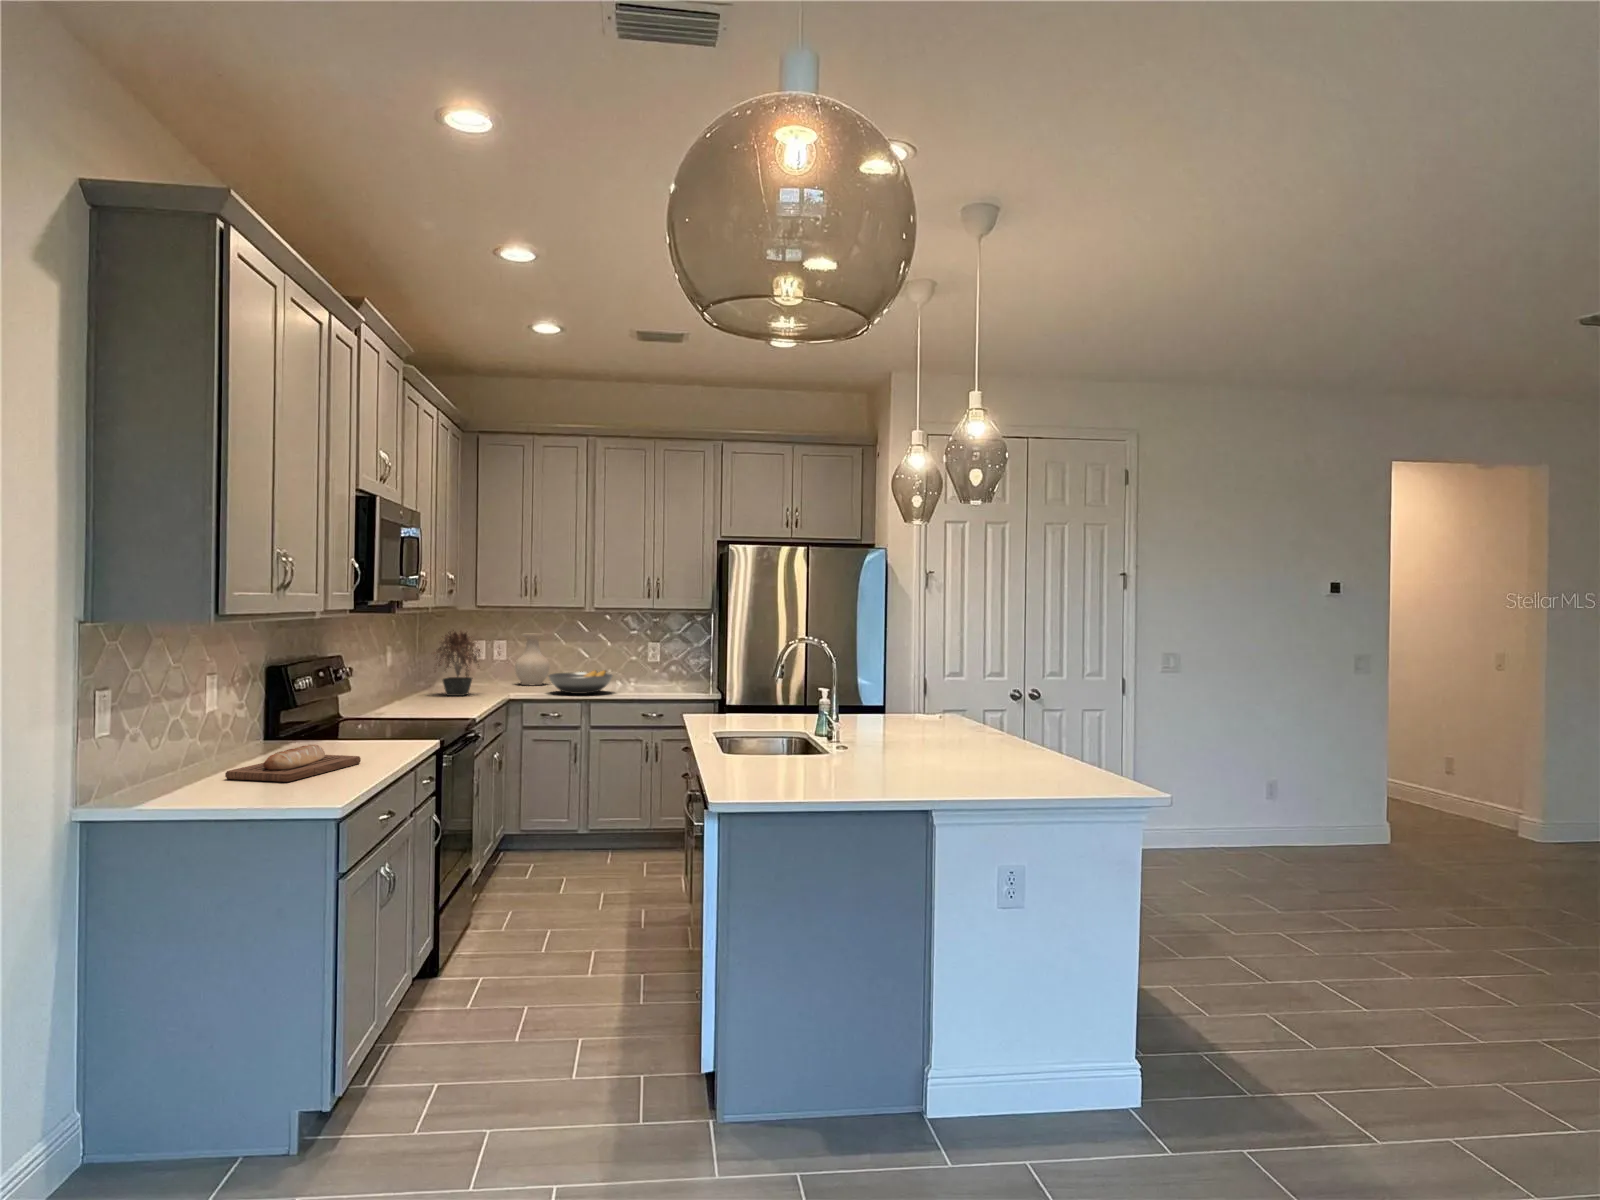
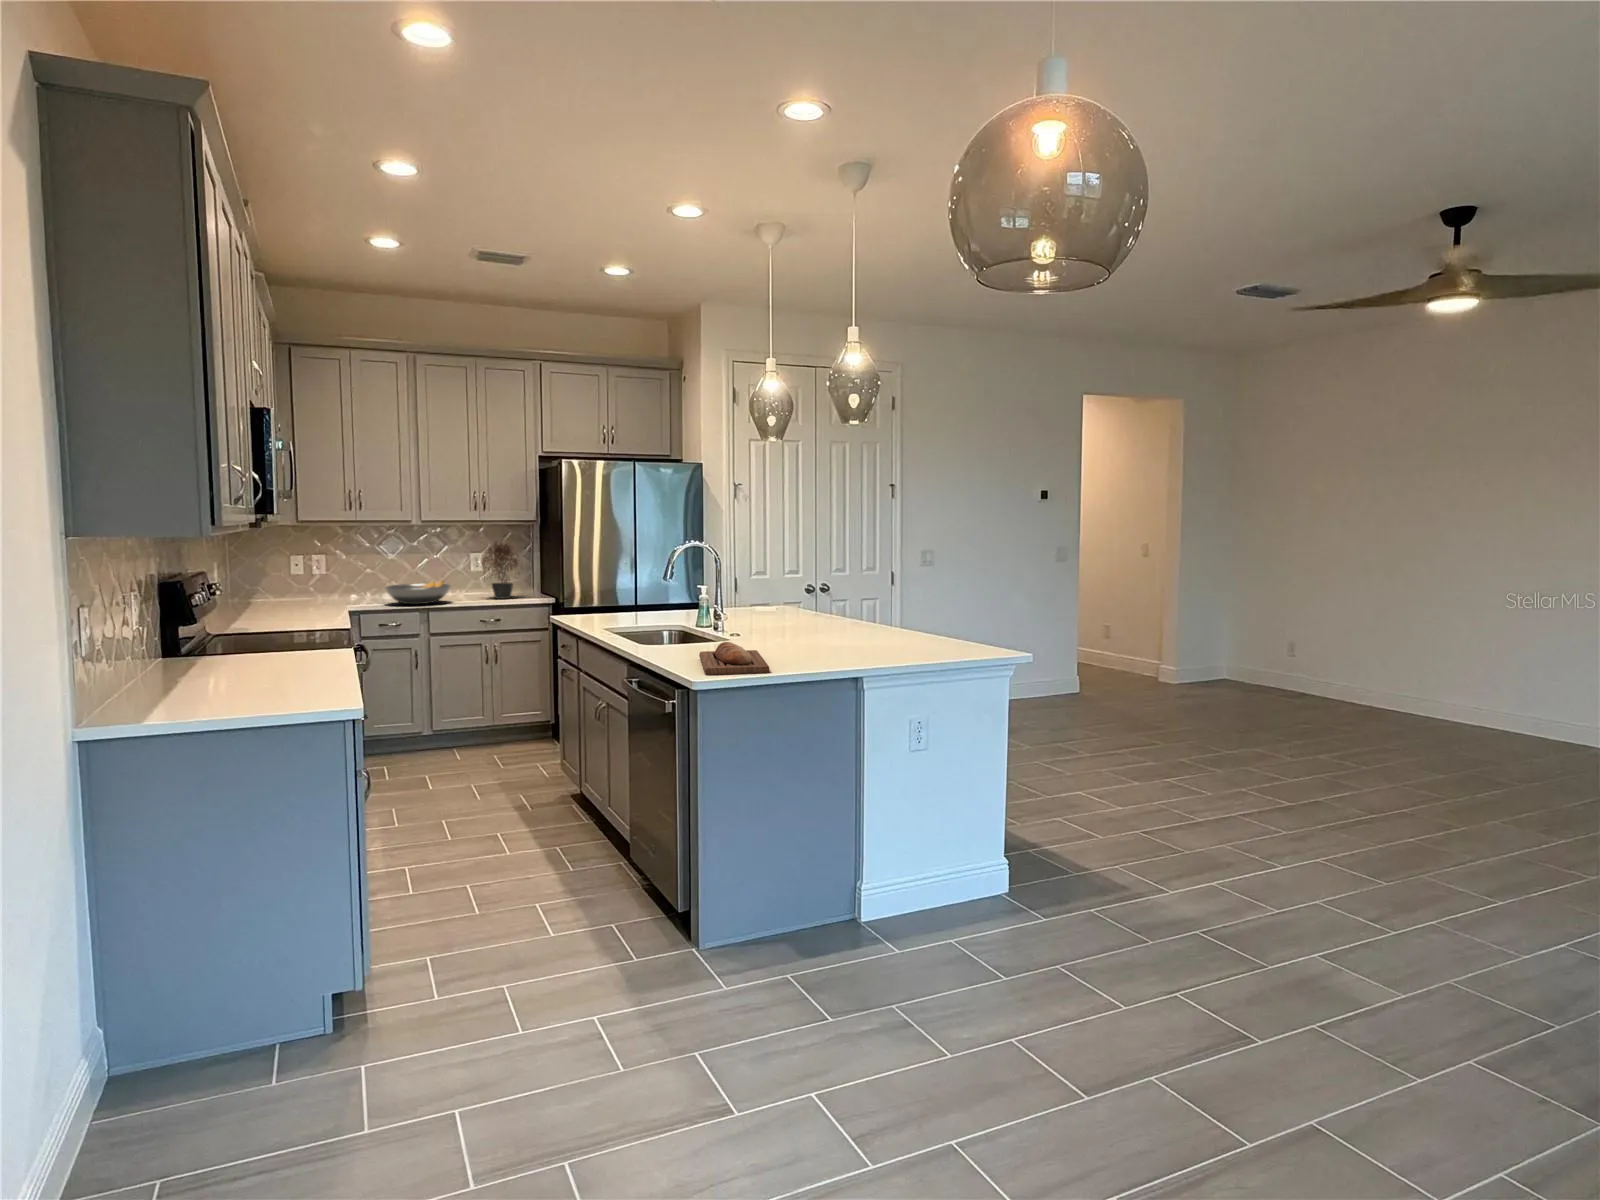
potted plant: present [432,630,480,696] -> present [481,542,519,599]
vase: present [515,634,550,685] -> none [336,548,372,599]
bread loaf: present [225,745,361,782] -> present [699,642,769,675]

